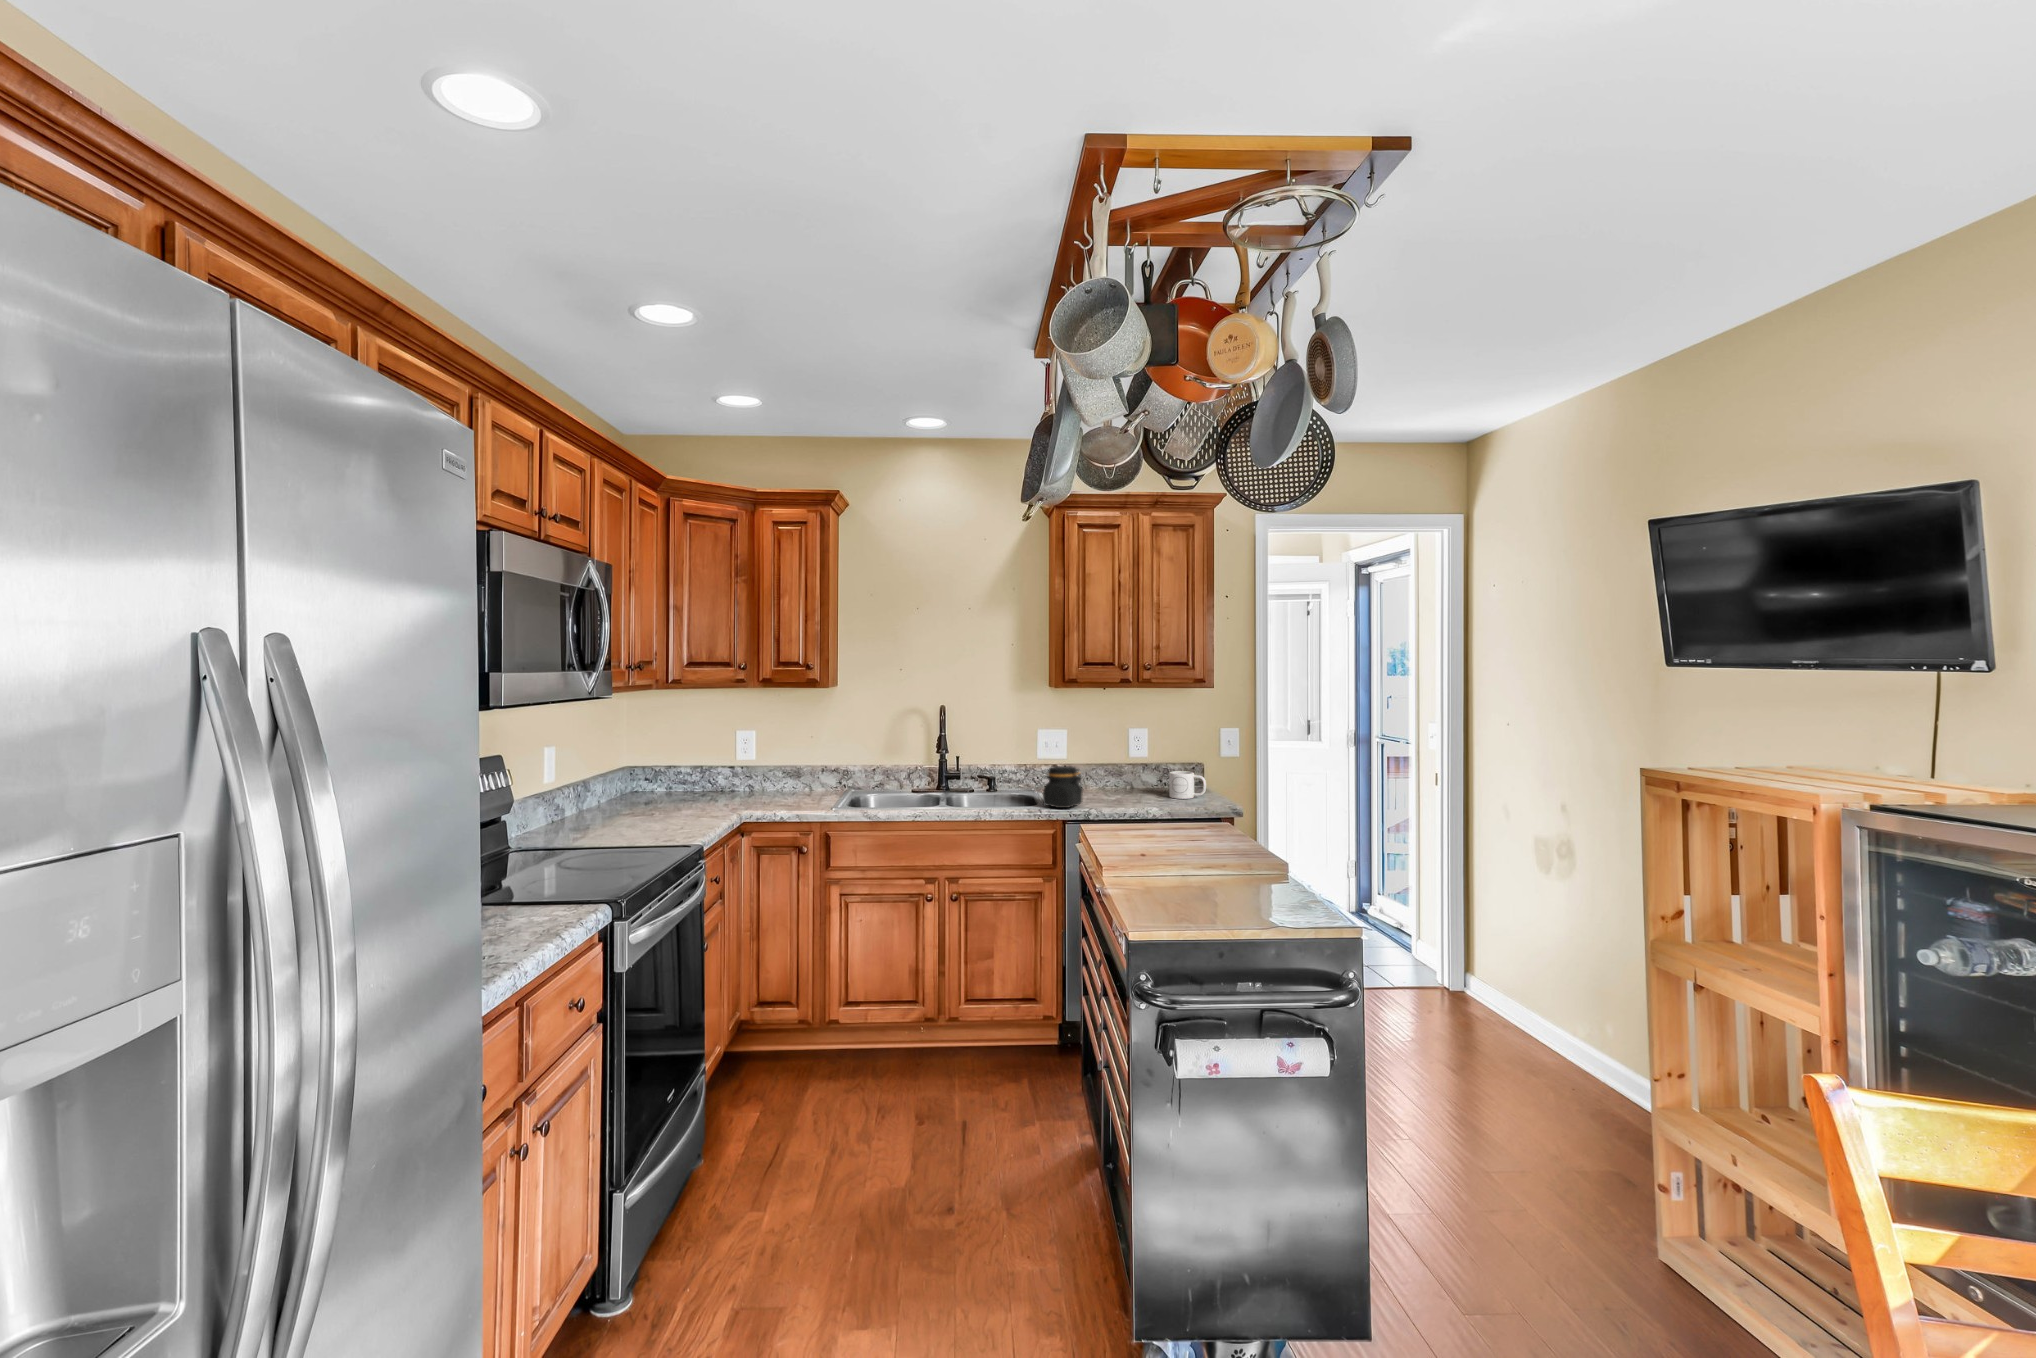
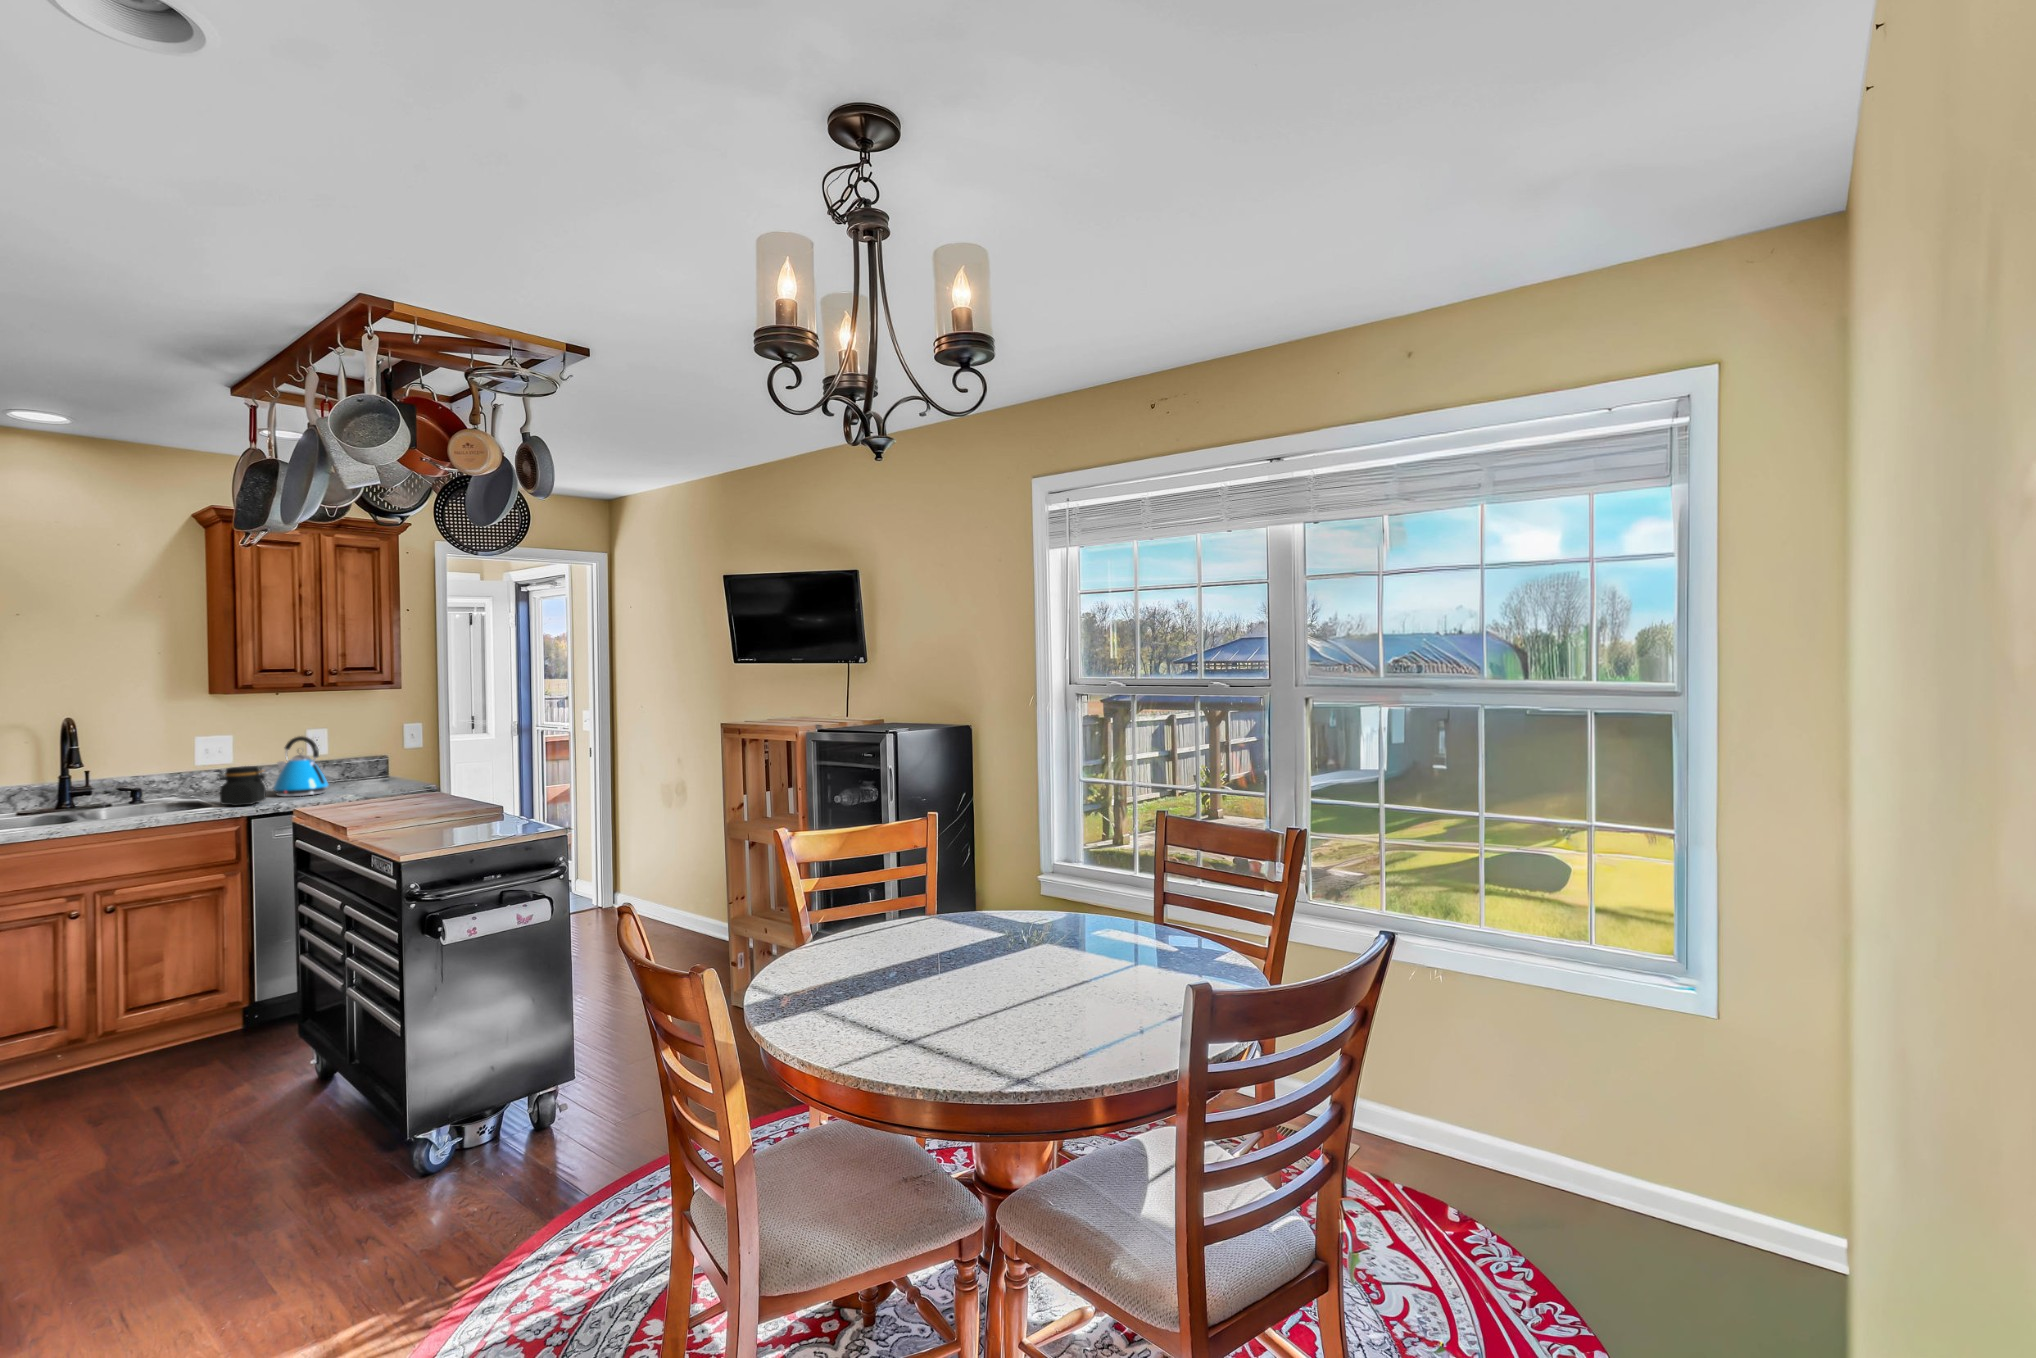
kettle: none [1094,736,1143,801] -> present [273,736,328,796]
mug: present [1169,771,1206,799] -> none [355,765,394,789]

